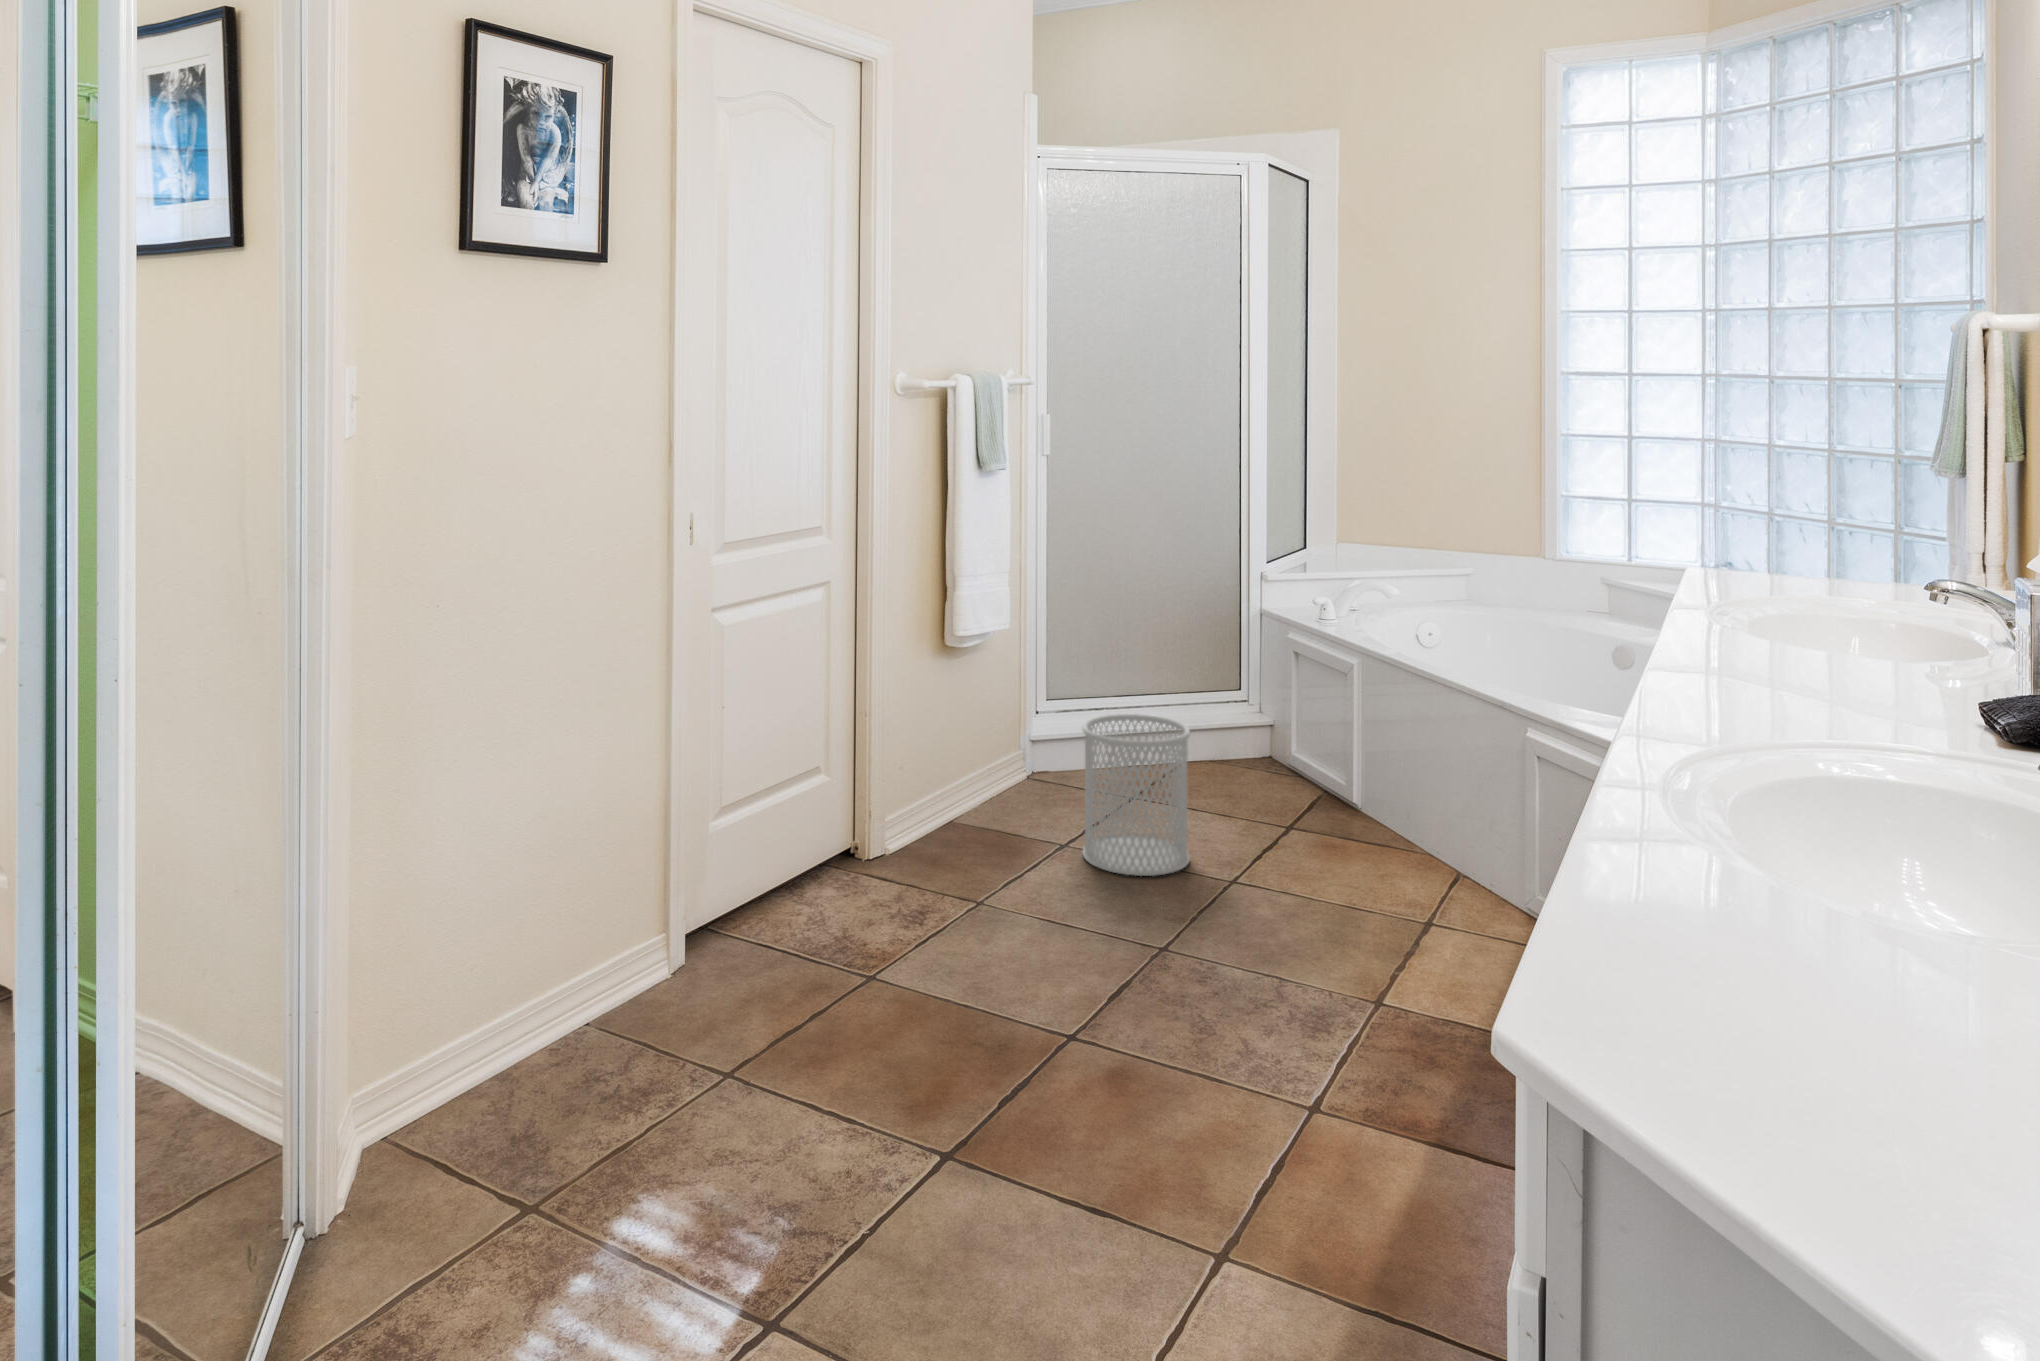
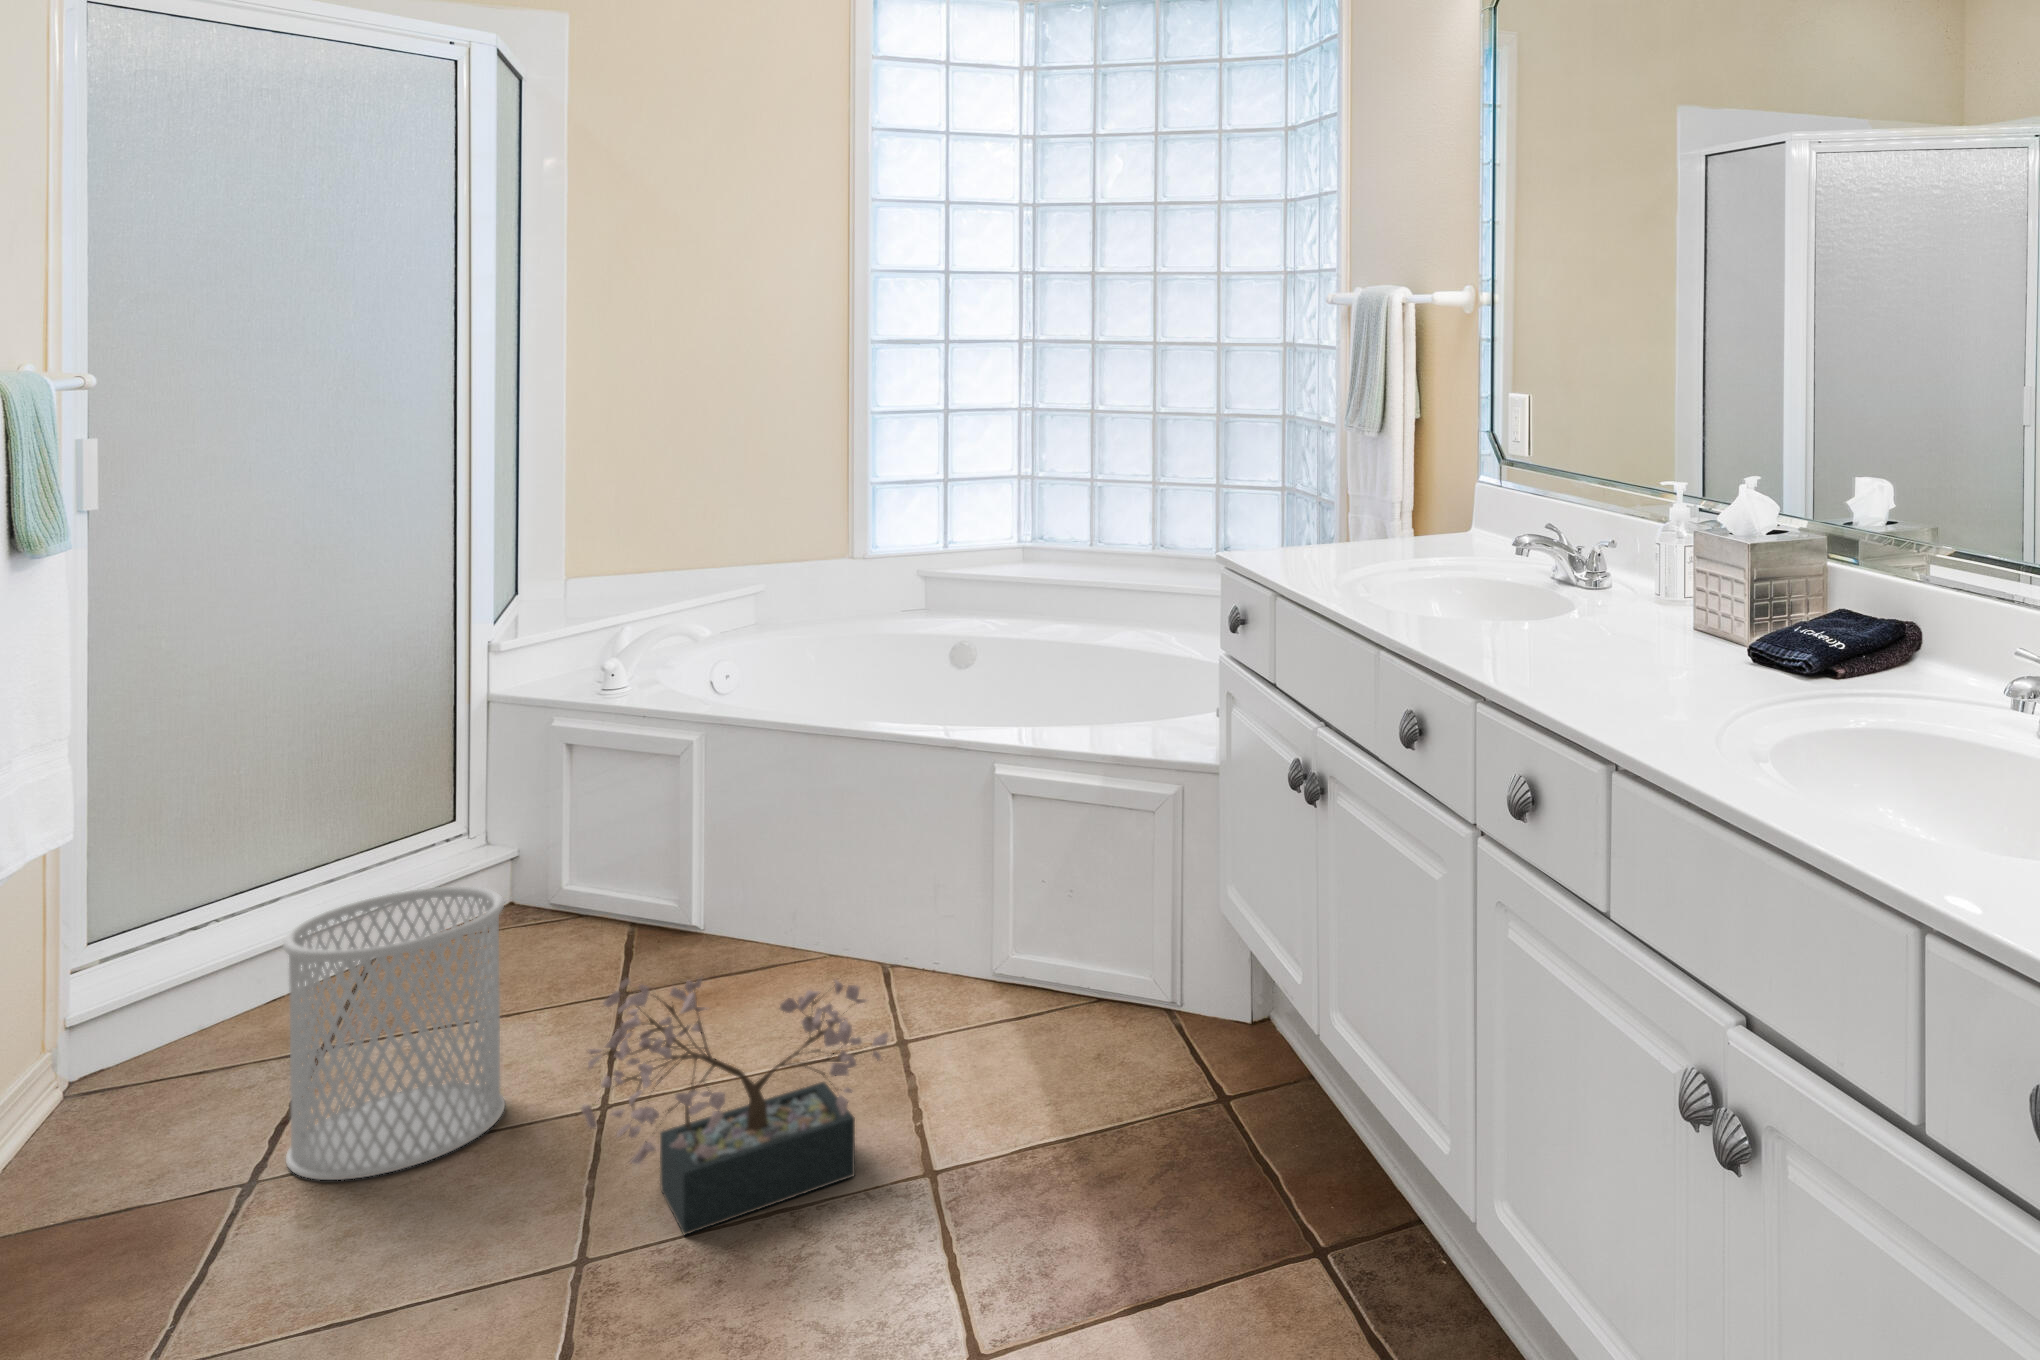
decorative plant: none [1178,795,1369,982] -> present [581,976,888,1235]

